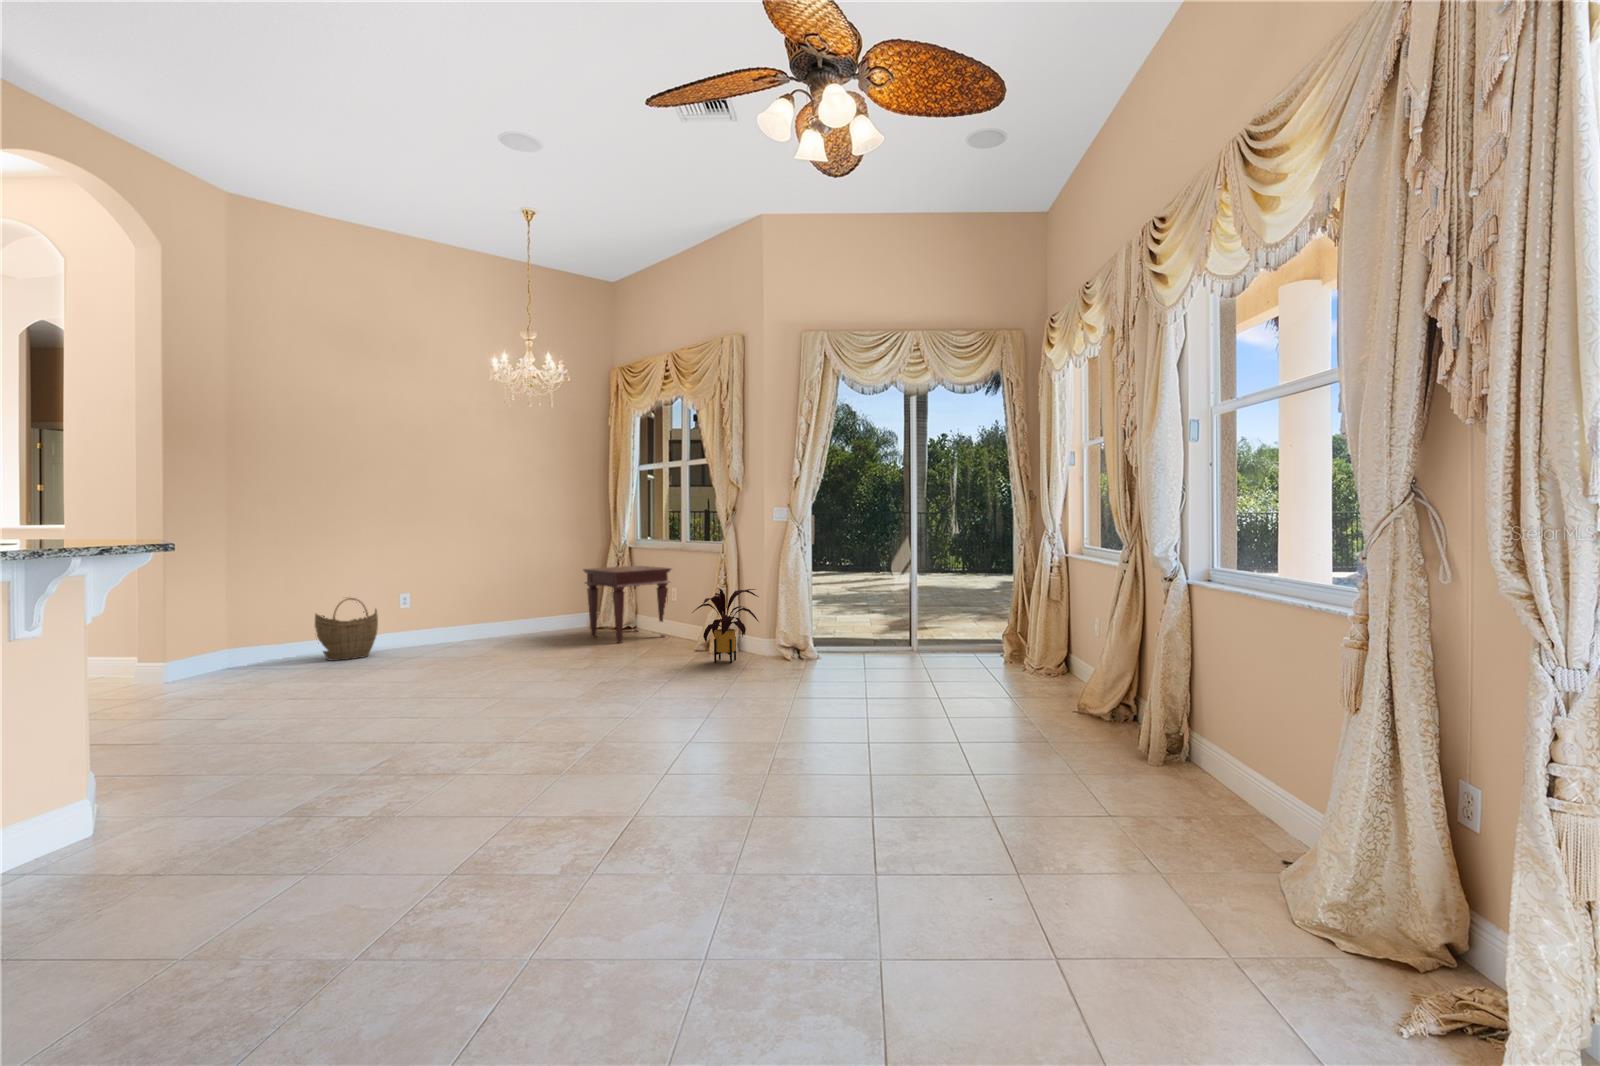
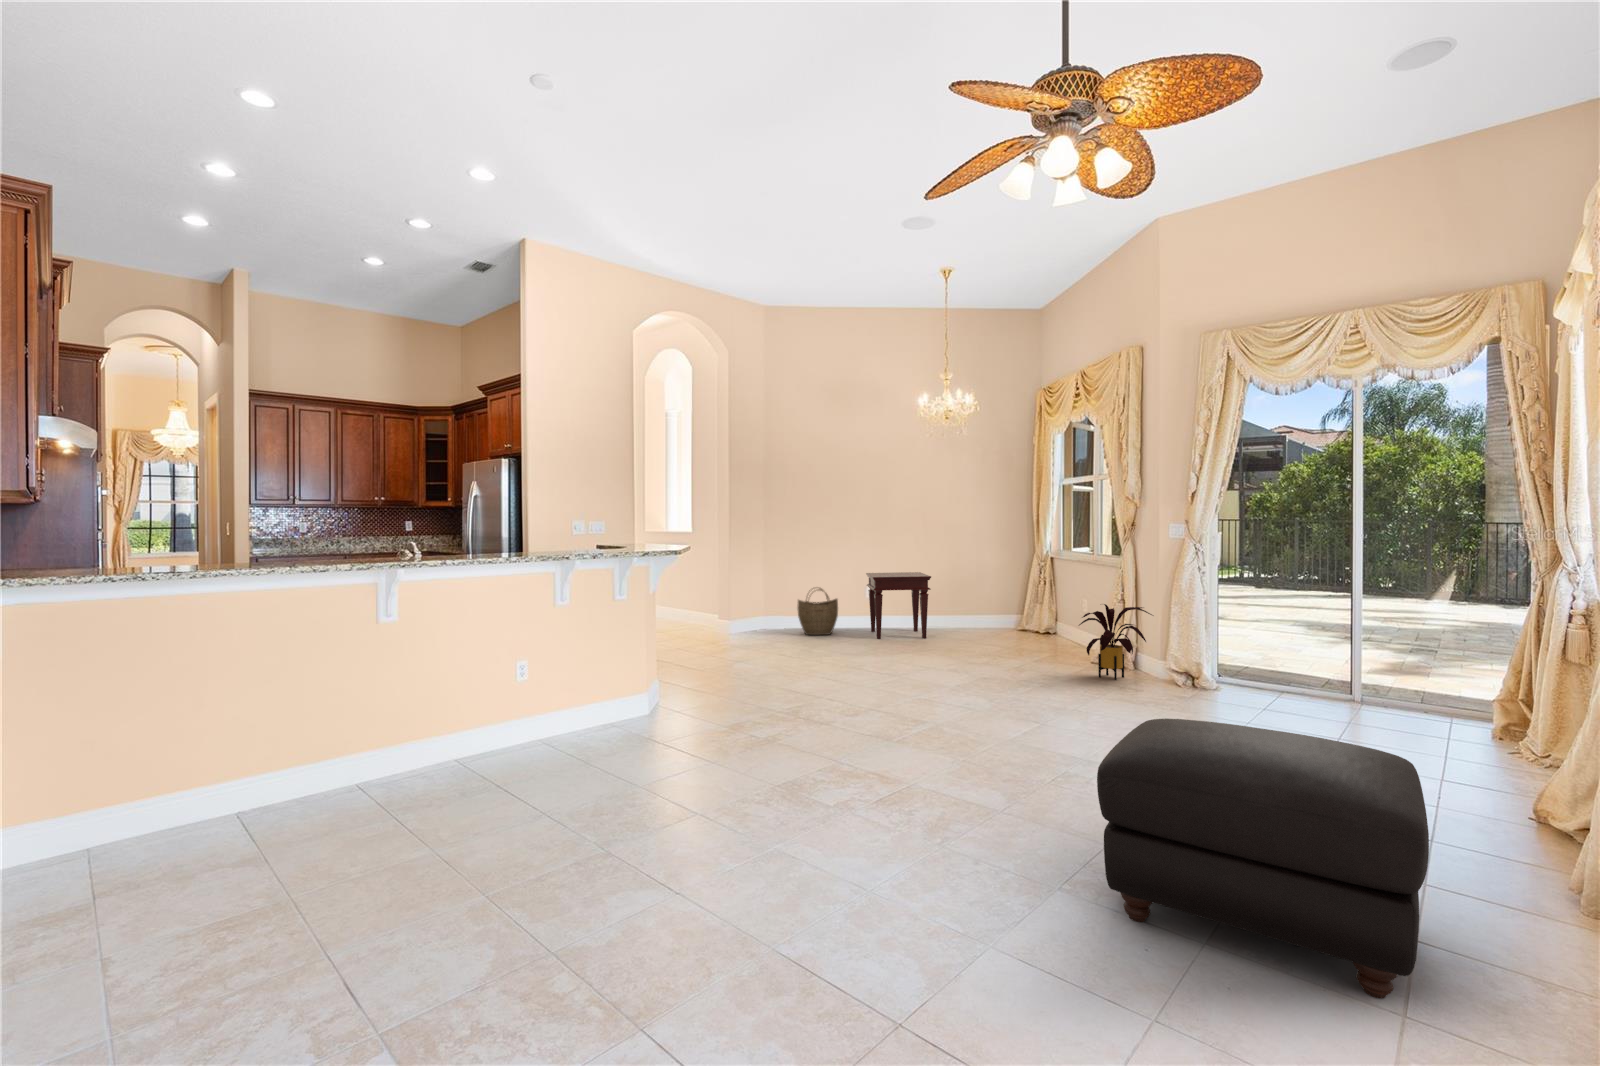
side table: present [583,566,671,643] -> present [866,572,931,639]
ottoman: none [890,670,1161,869] -> present [1097,718,1429,999]

